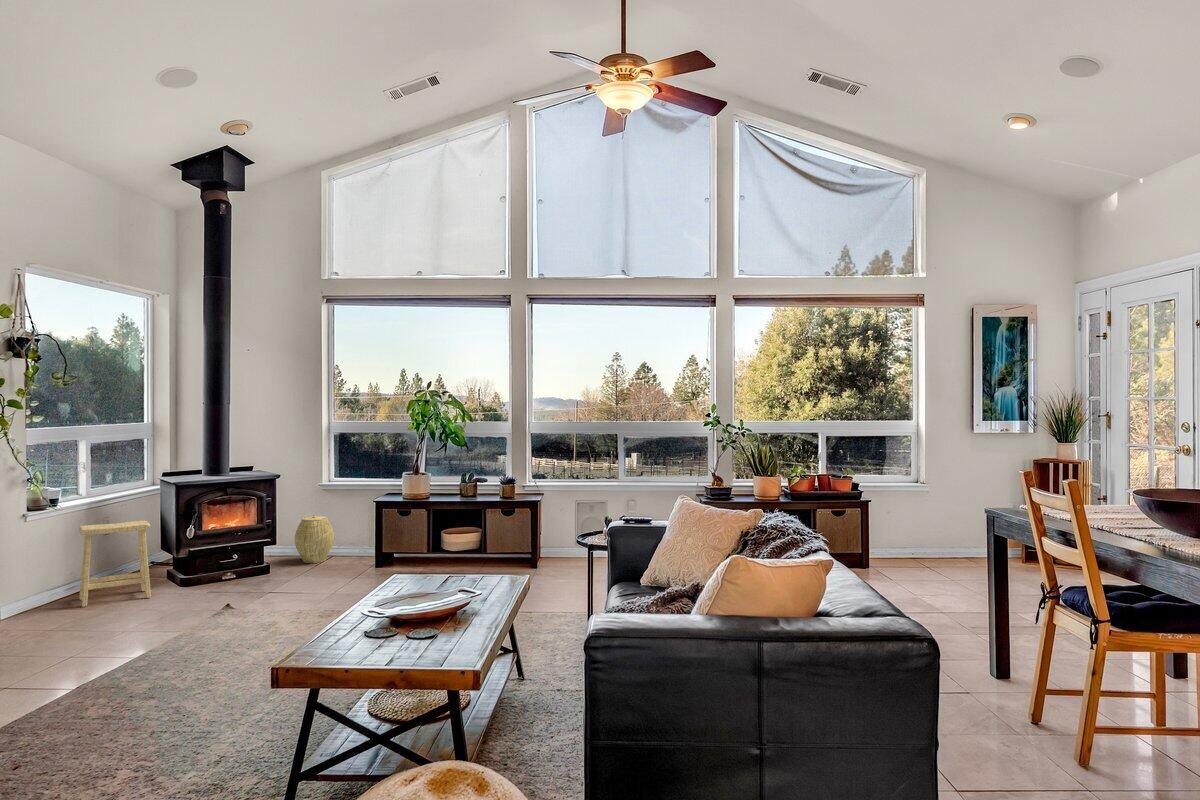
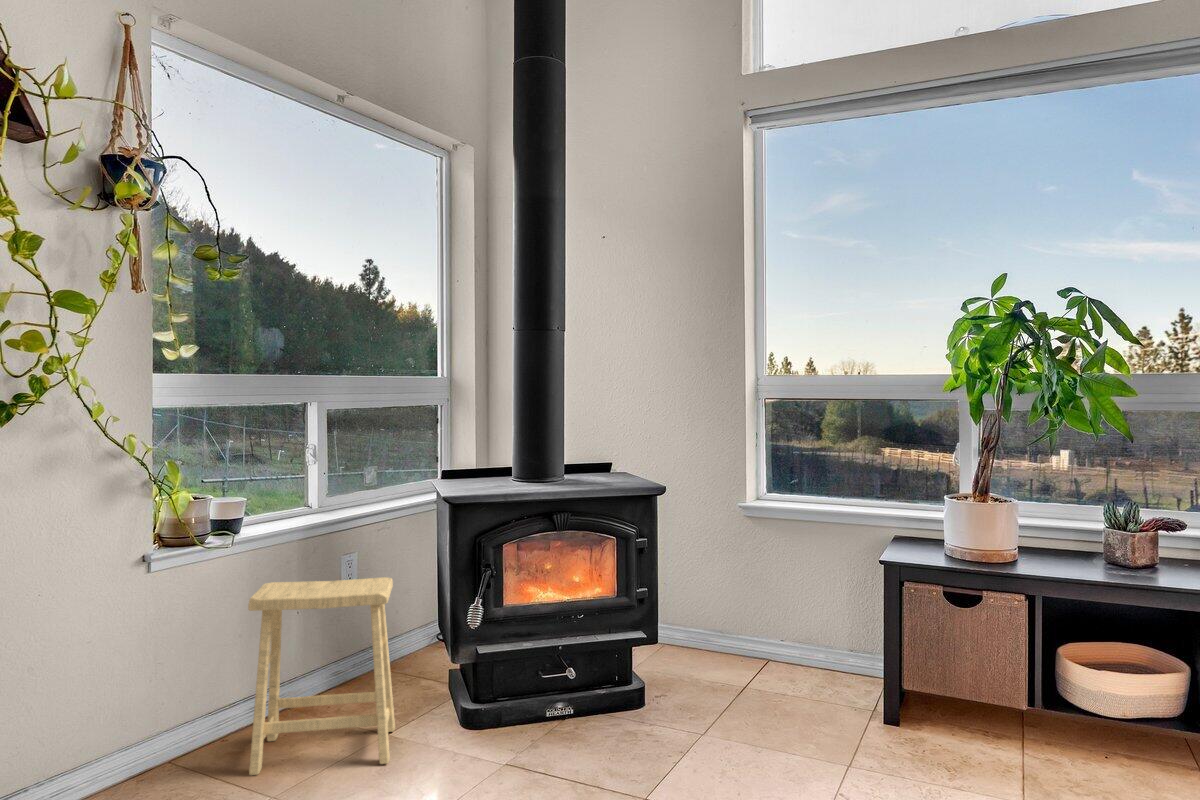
woven basket: present [295,515,334,563] -> none [694,575,775,682]

